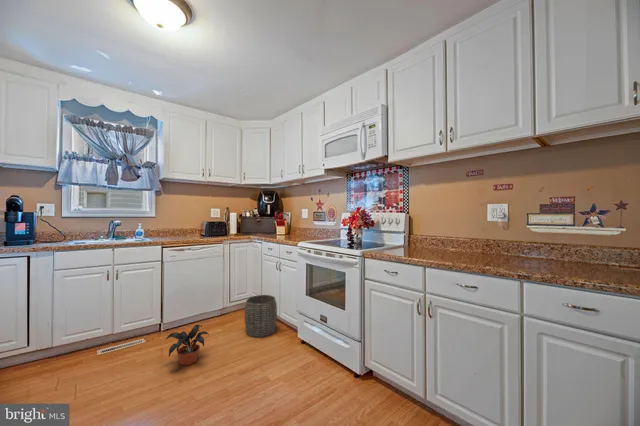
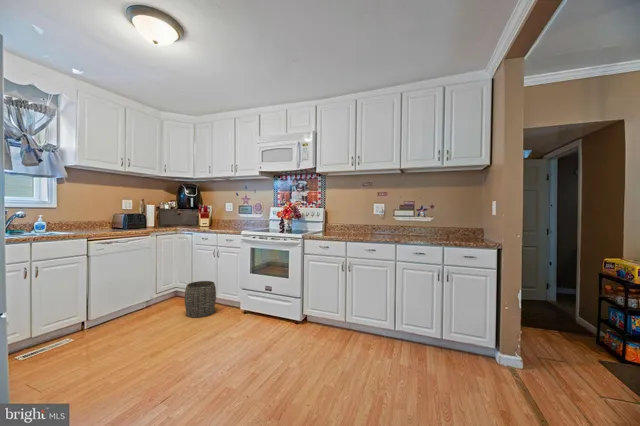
potted plant: present [166,325,209,365] -> none [122,310,167,346]

